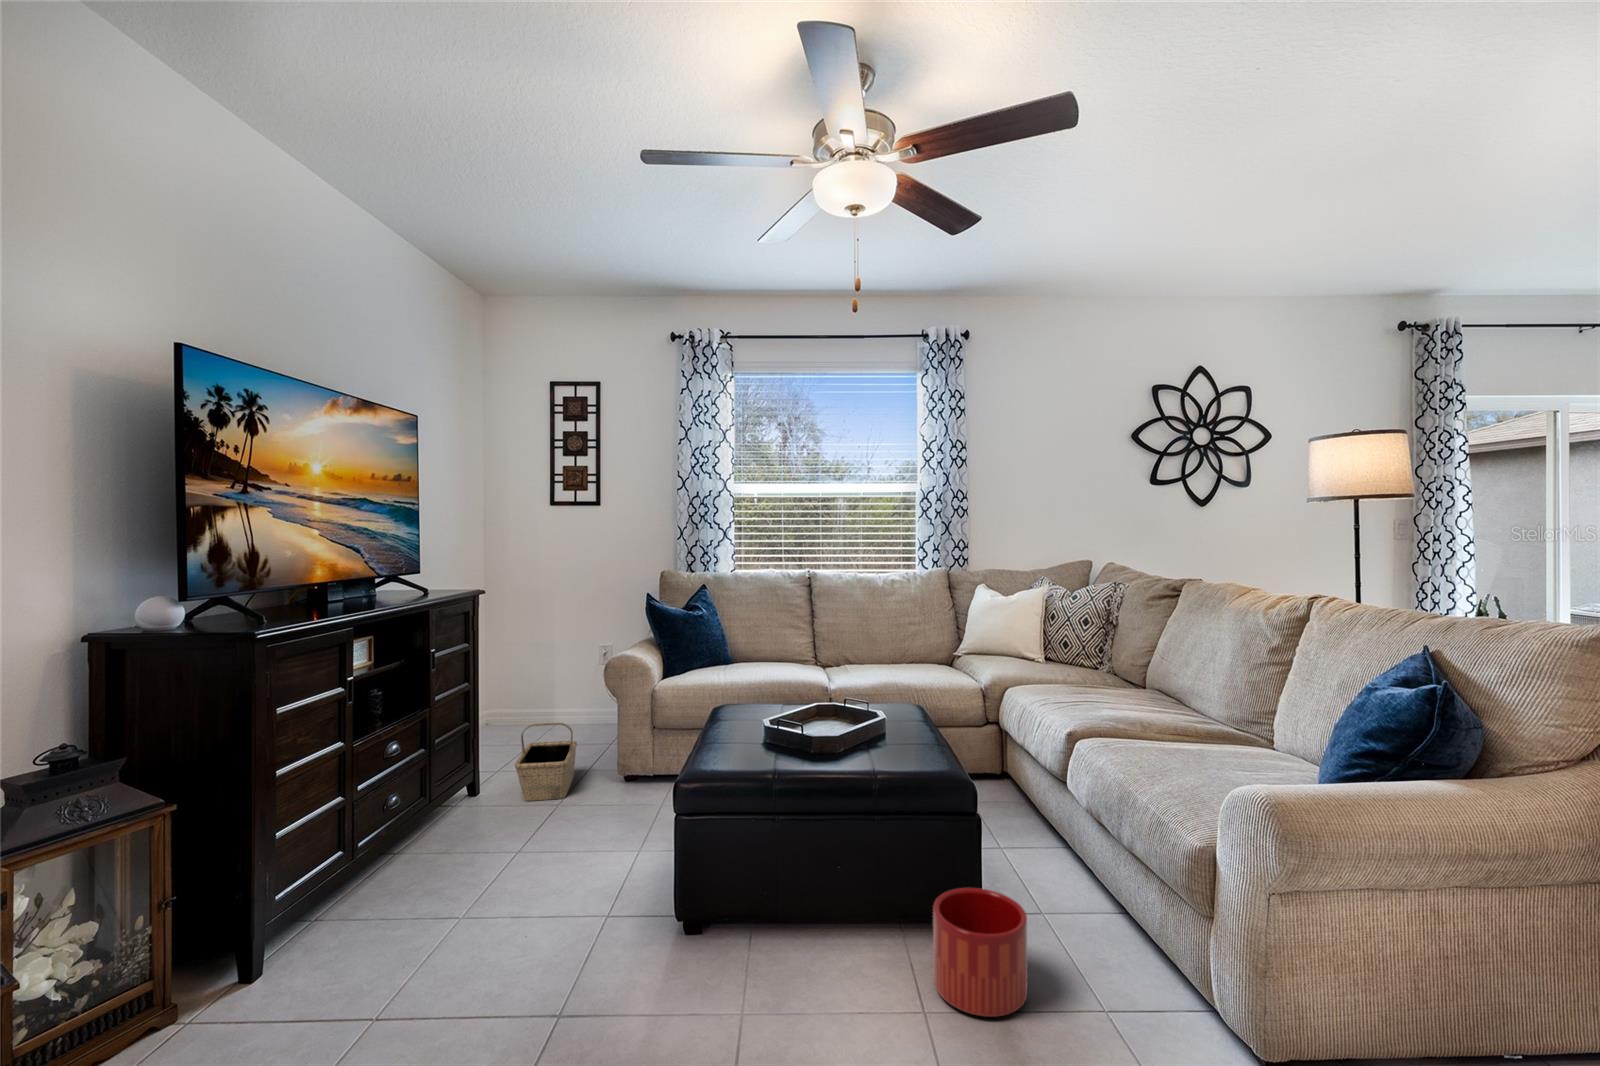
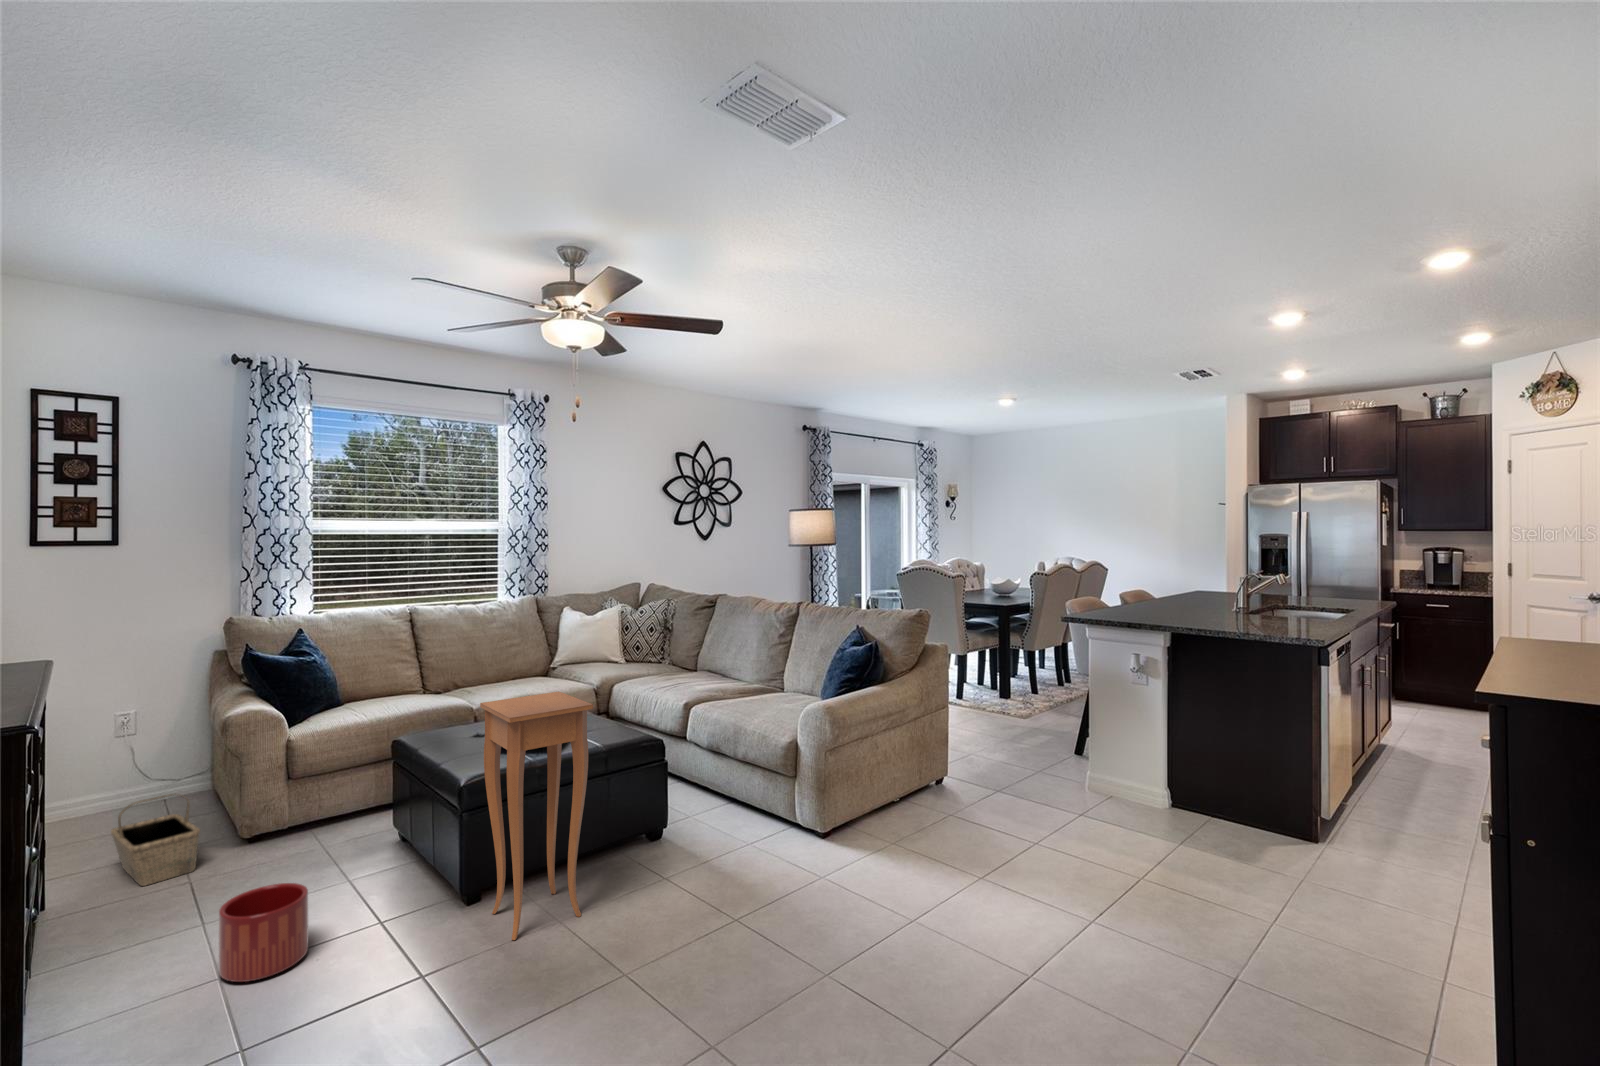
side table: none [648,683,783,1028] -> present [480,692,593,940]
planter: present [933,888,1027,1017] -> present [219,883,308,982]

